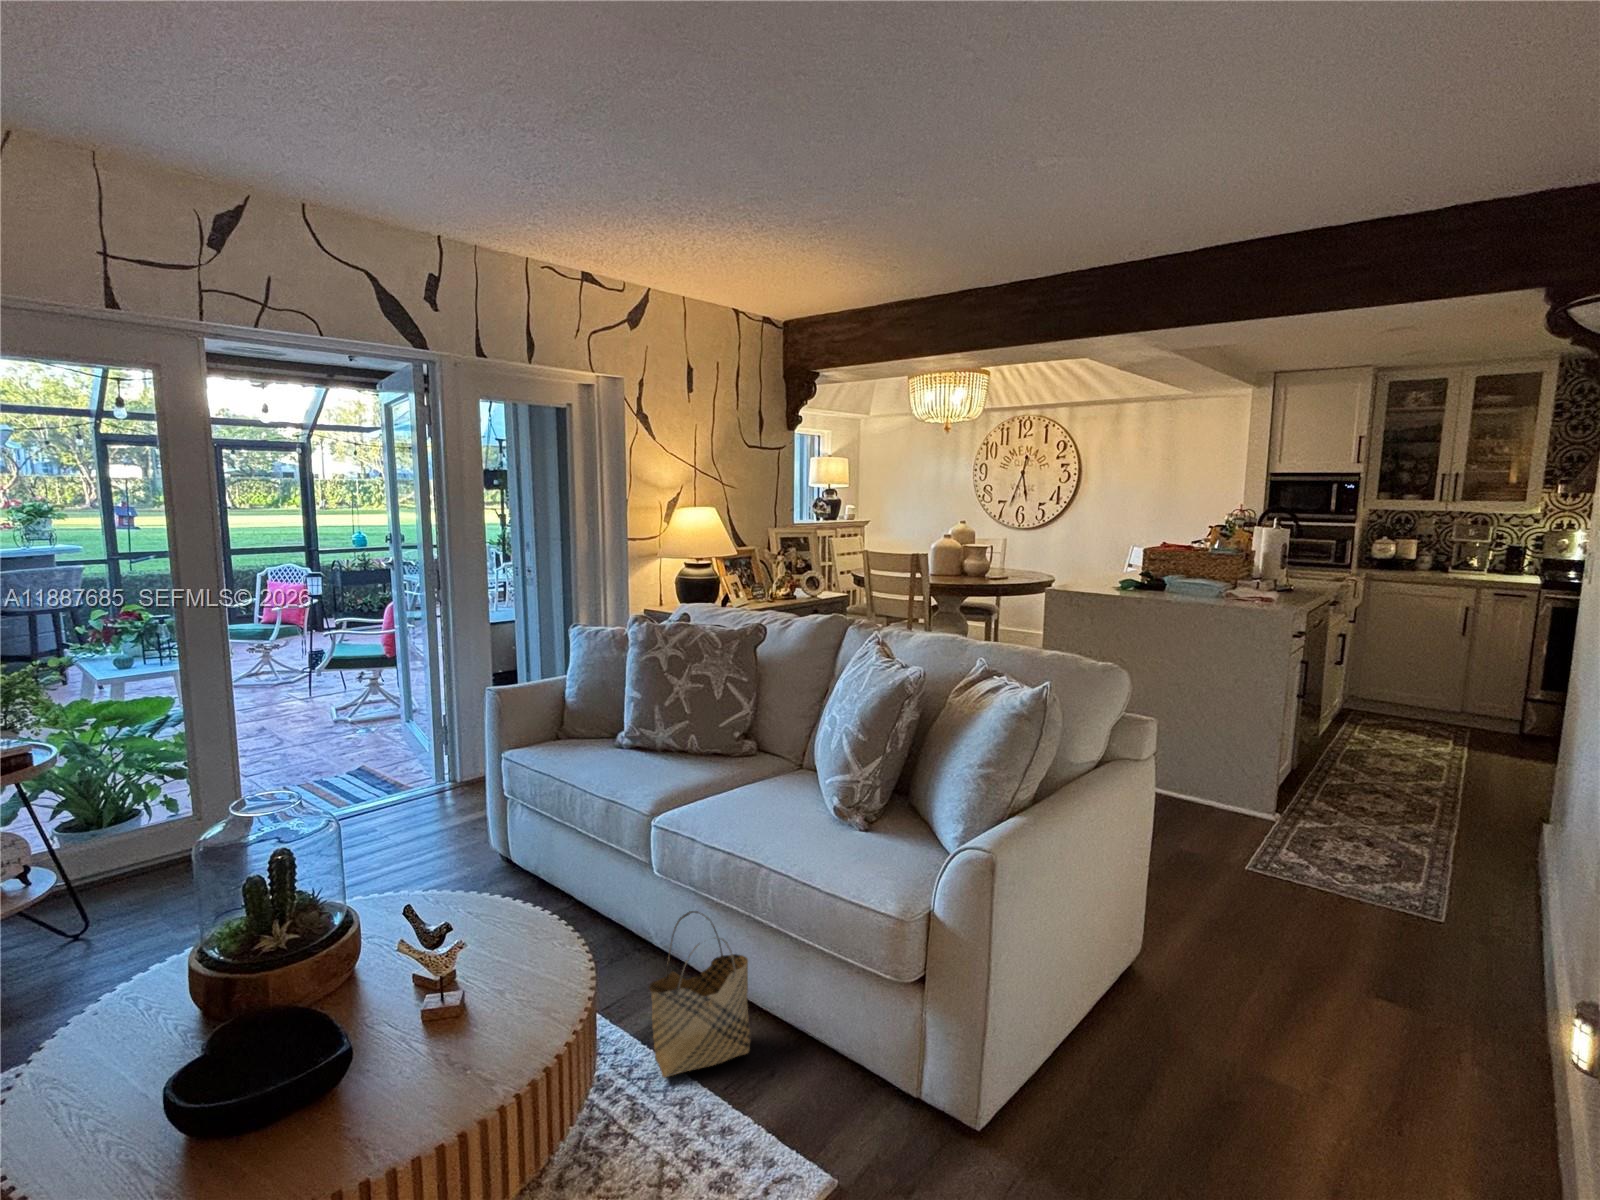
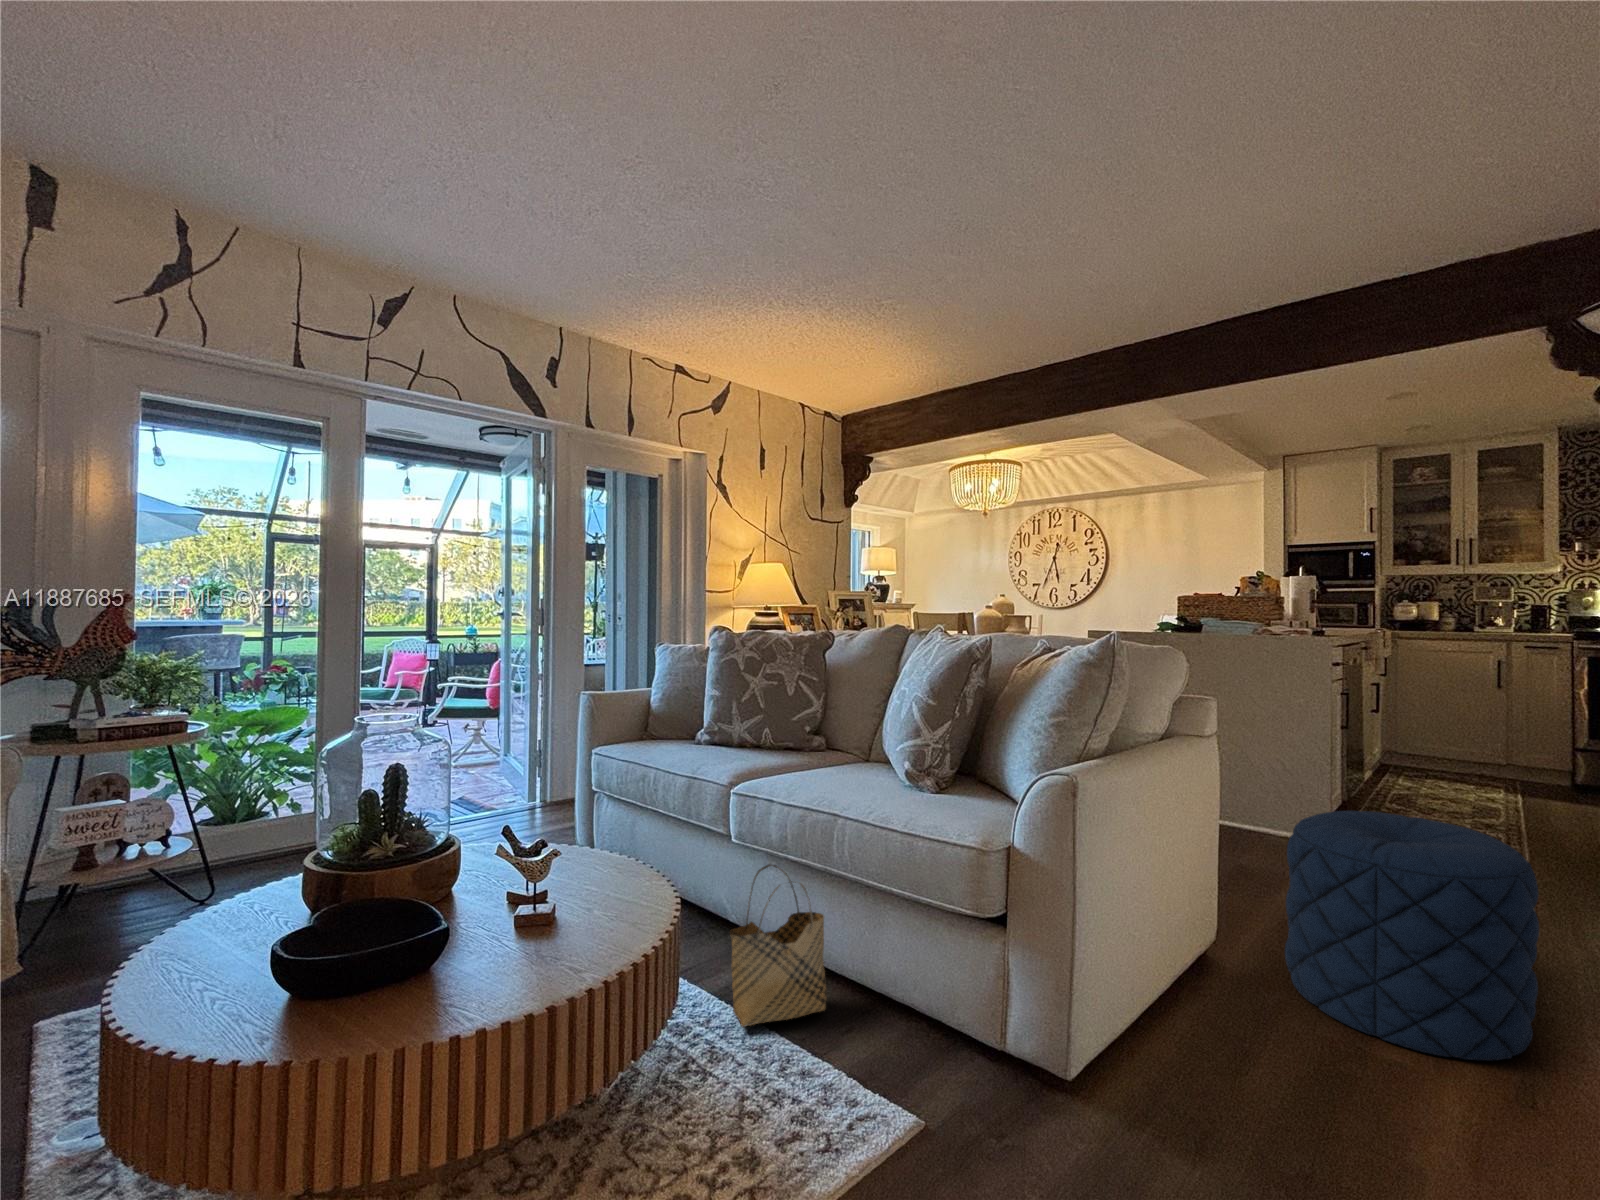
pouf: none [1206,830,1445,1082] -> present [1285,811,1539,1061]

